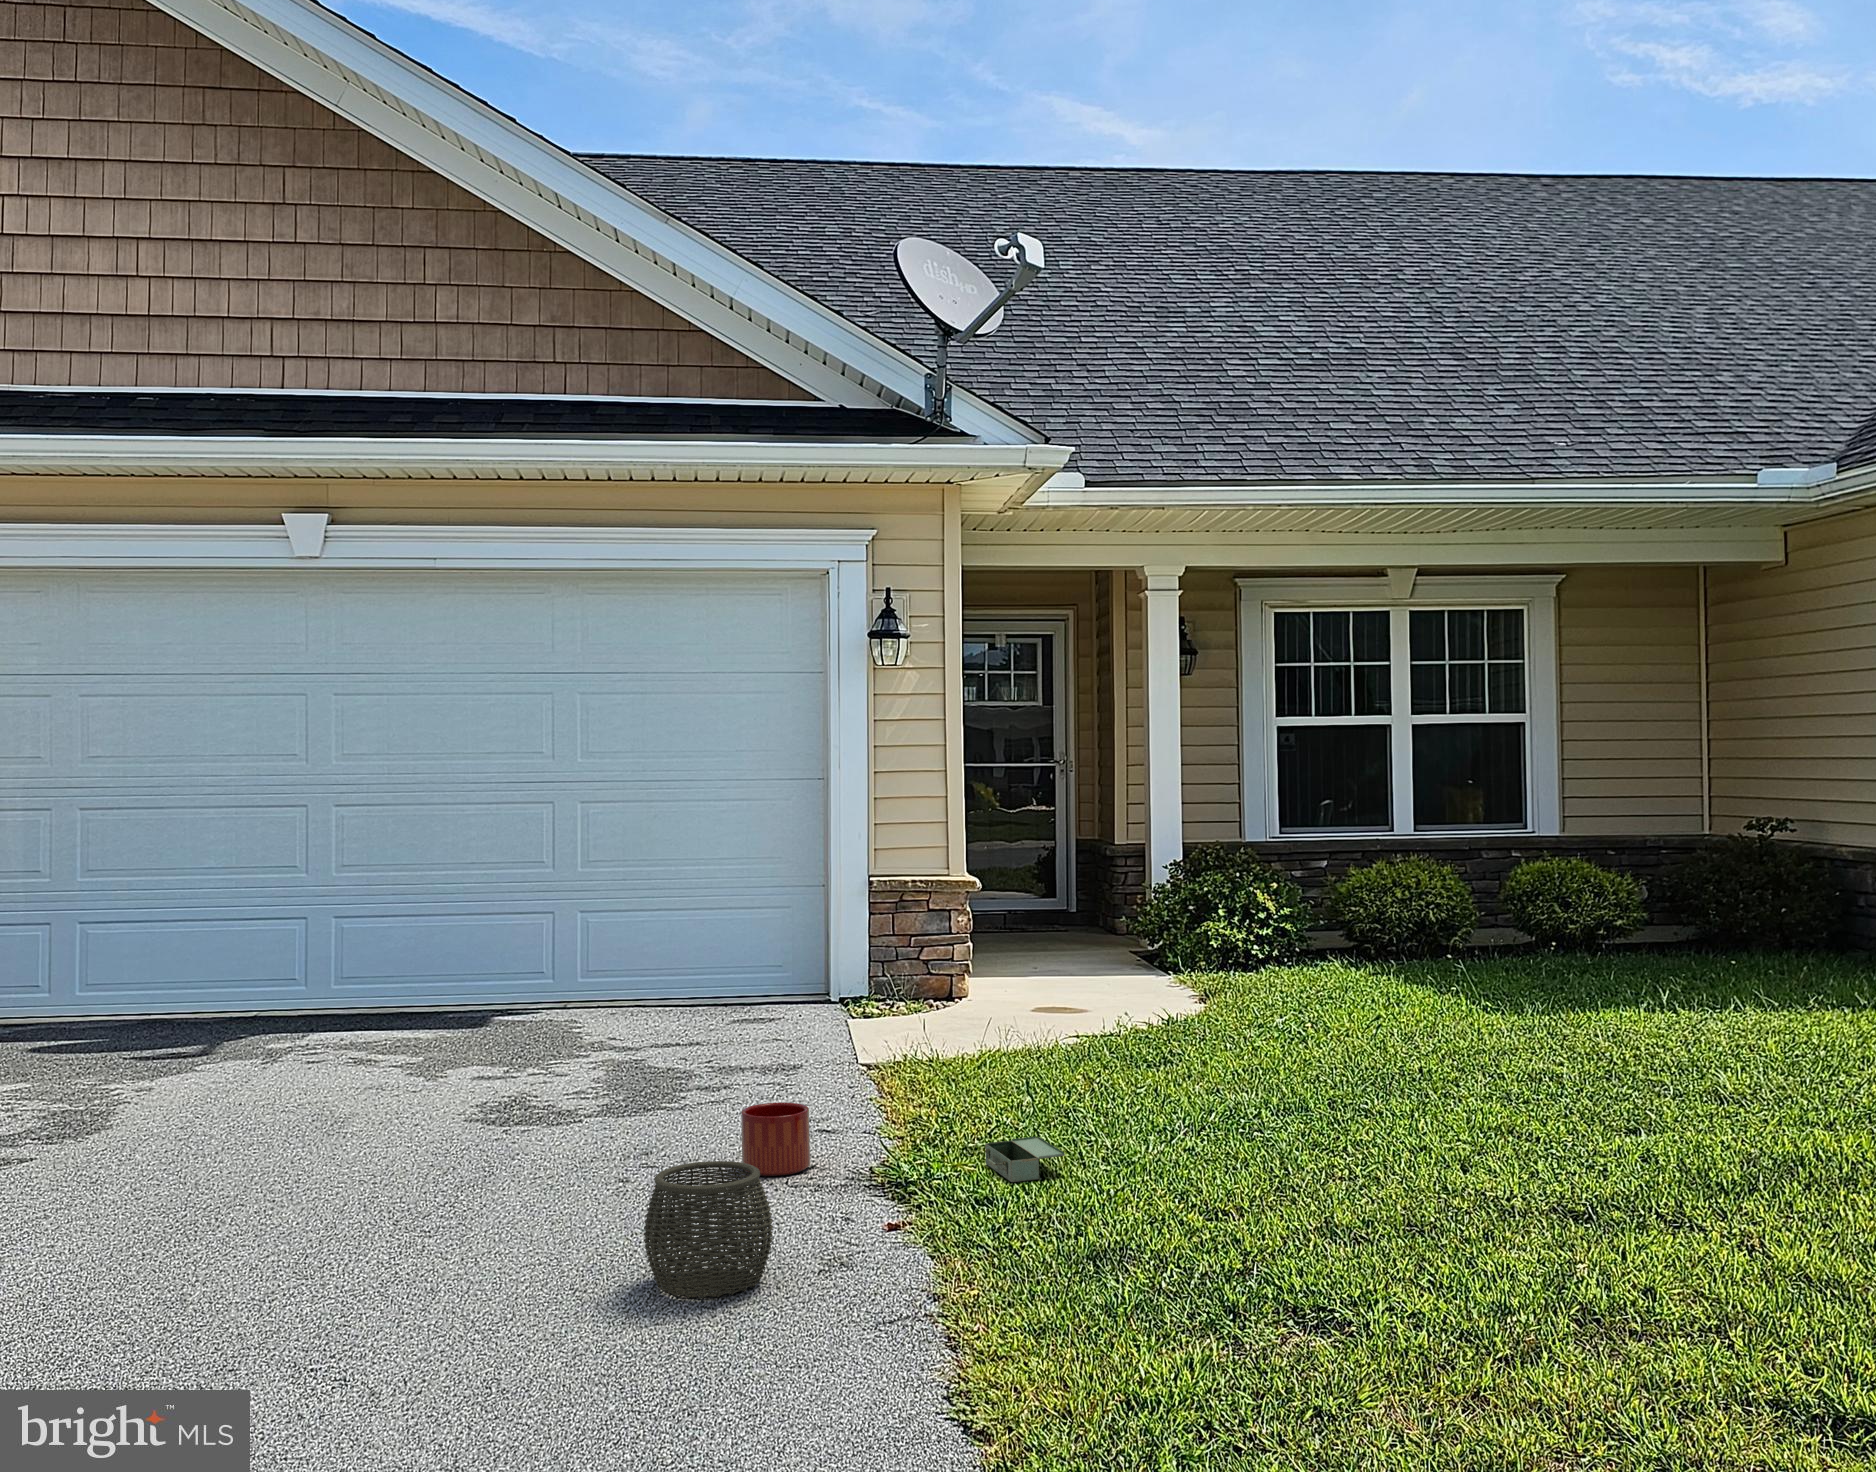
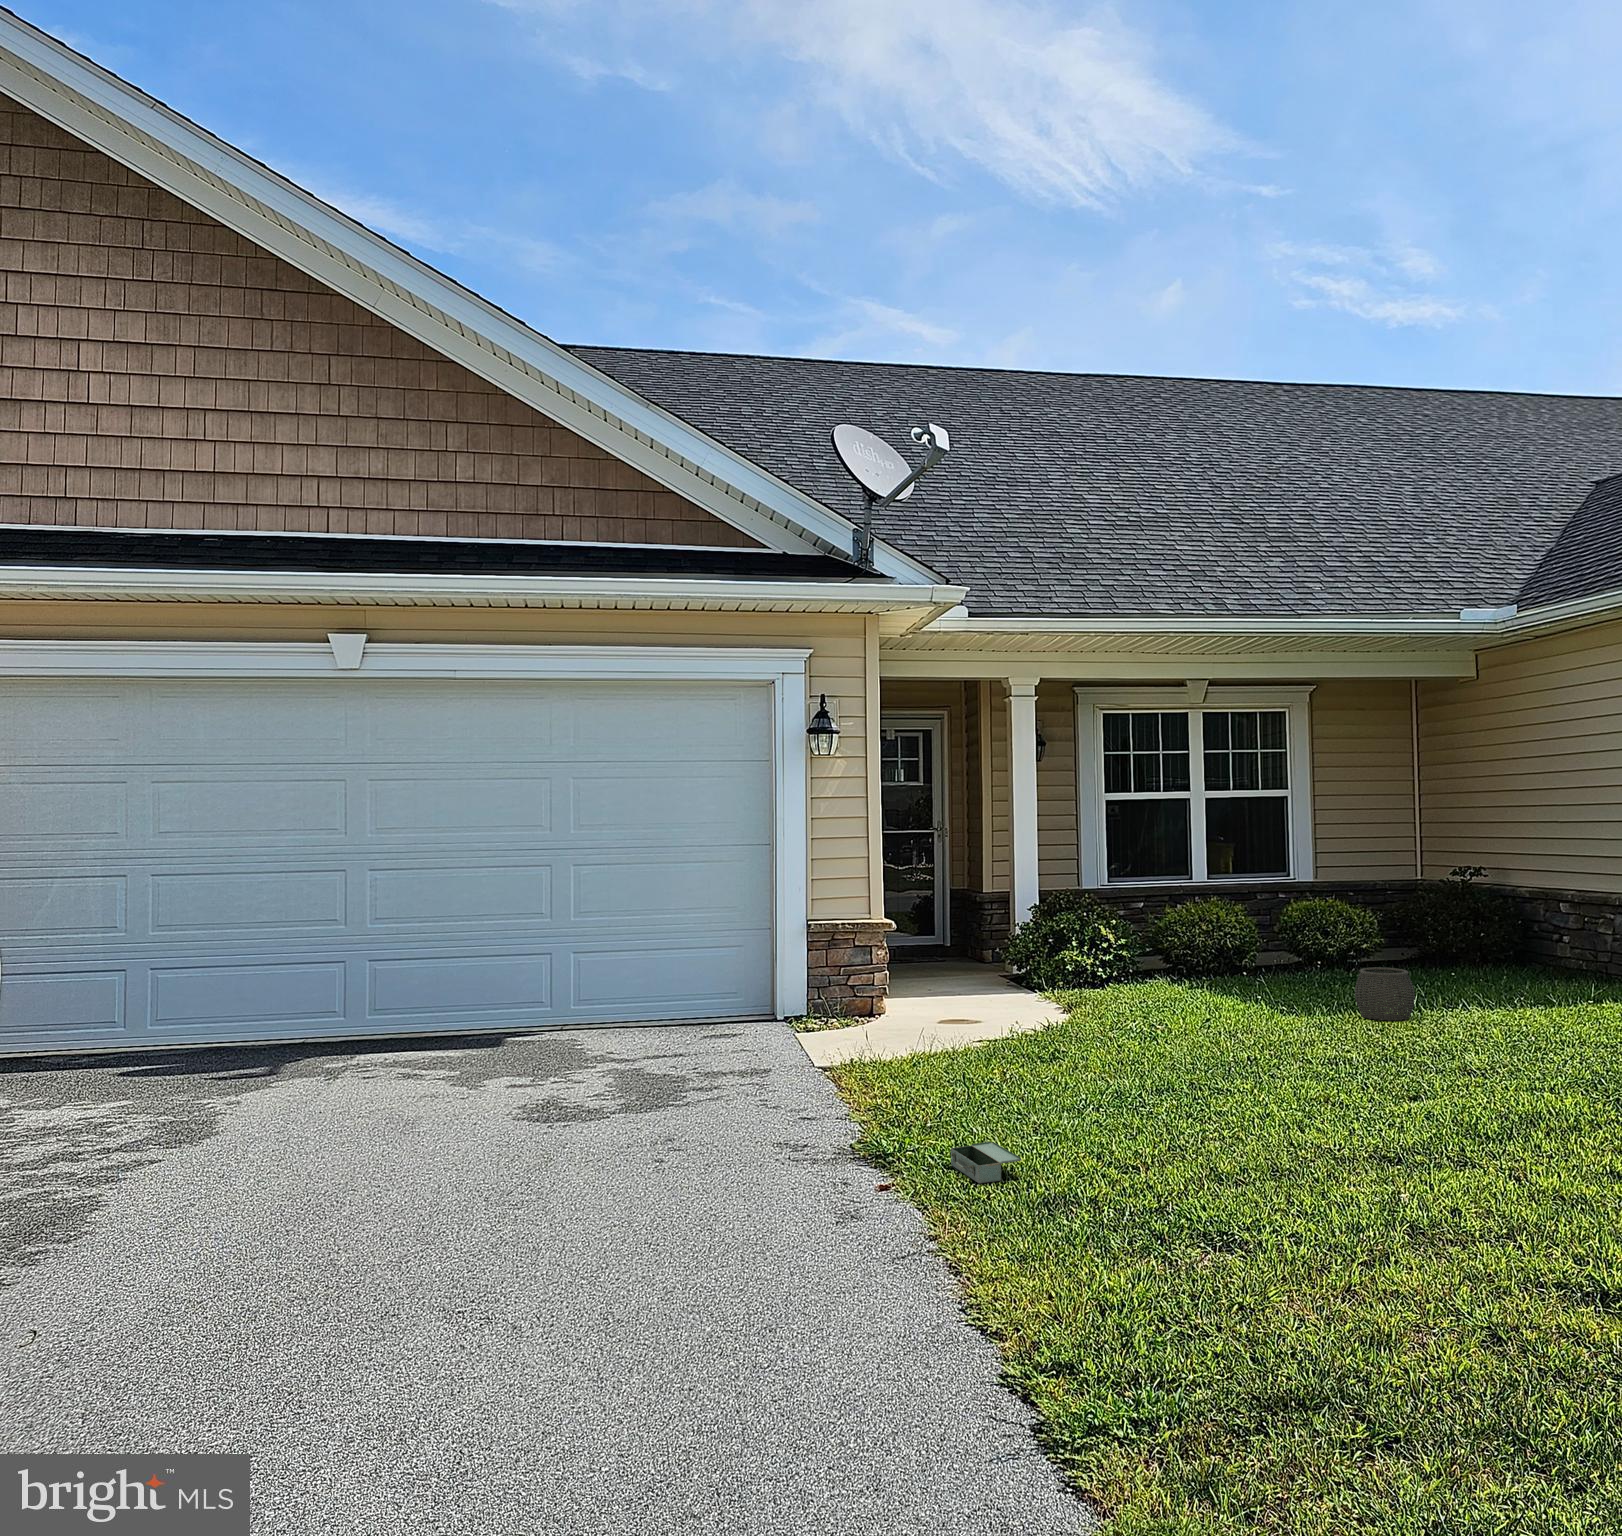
planter: present [741,1102,810,1176] -> none [749,1113,806,1176]
woven basket: present [644,1161,773,1298] -> present [1354,967,1415,1021]

